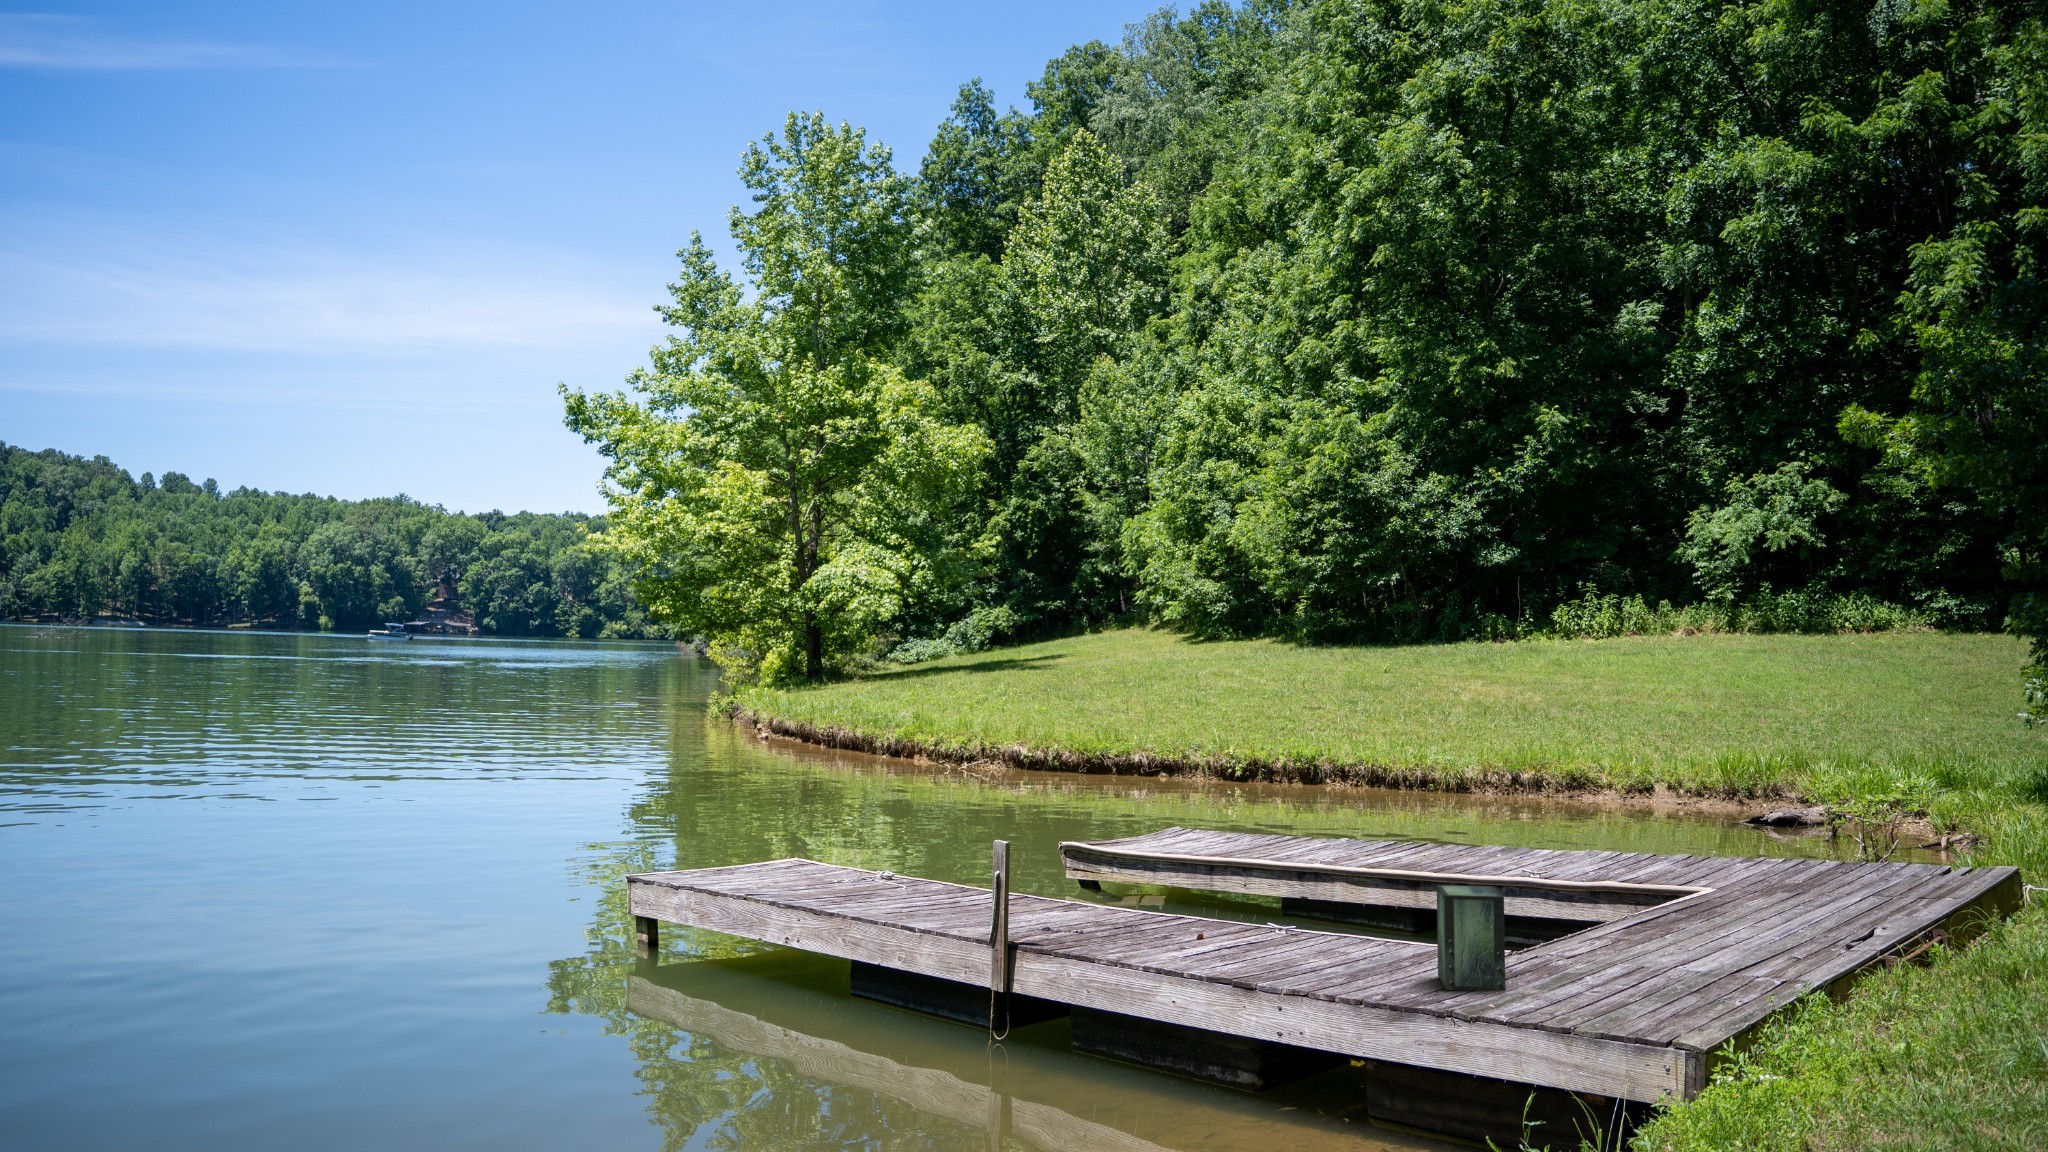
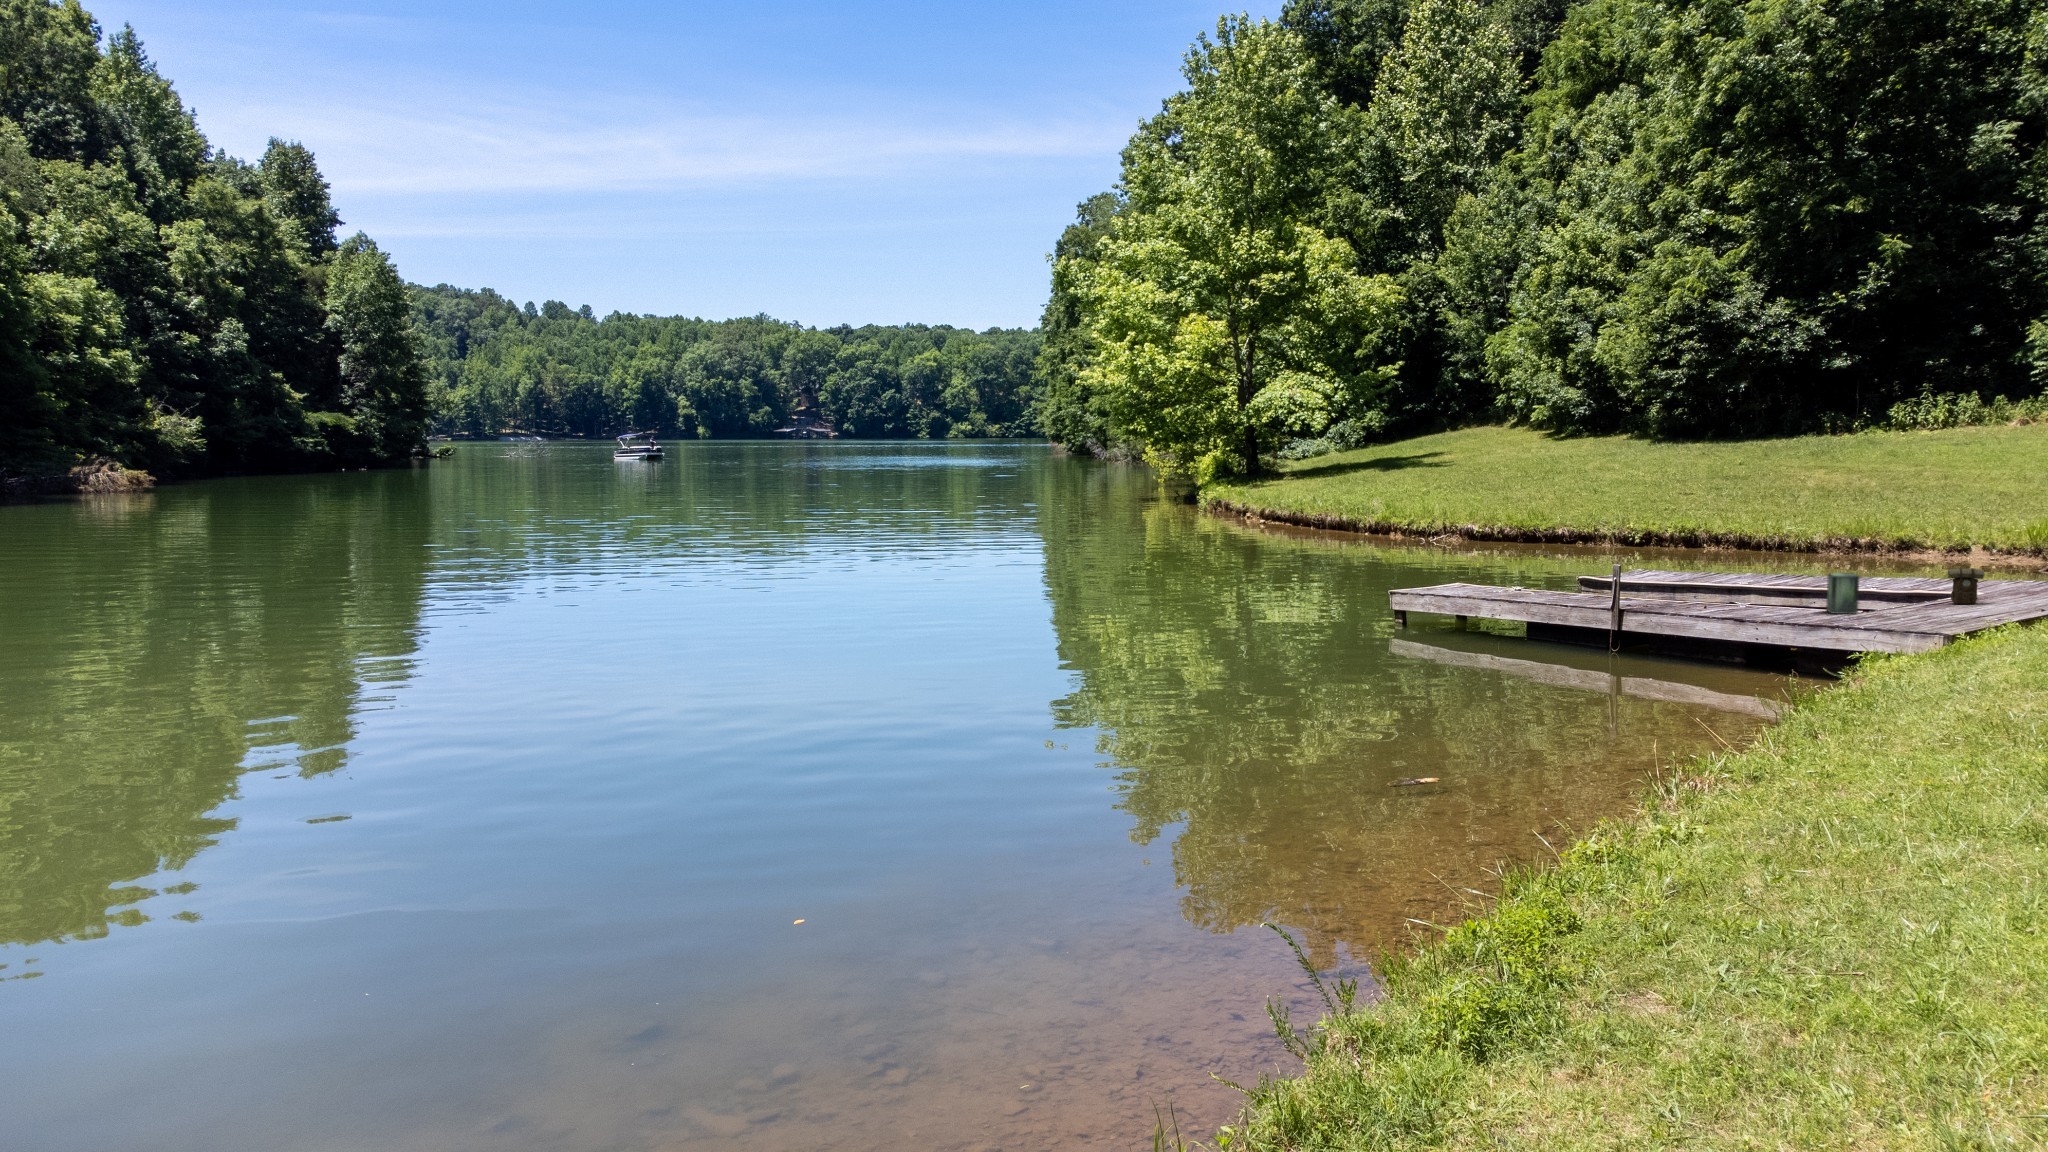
backpack: none [1692,872,1771,958] -> present [1948,568,1984,604]

